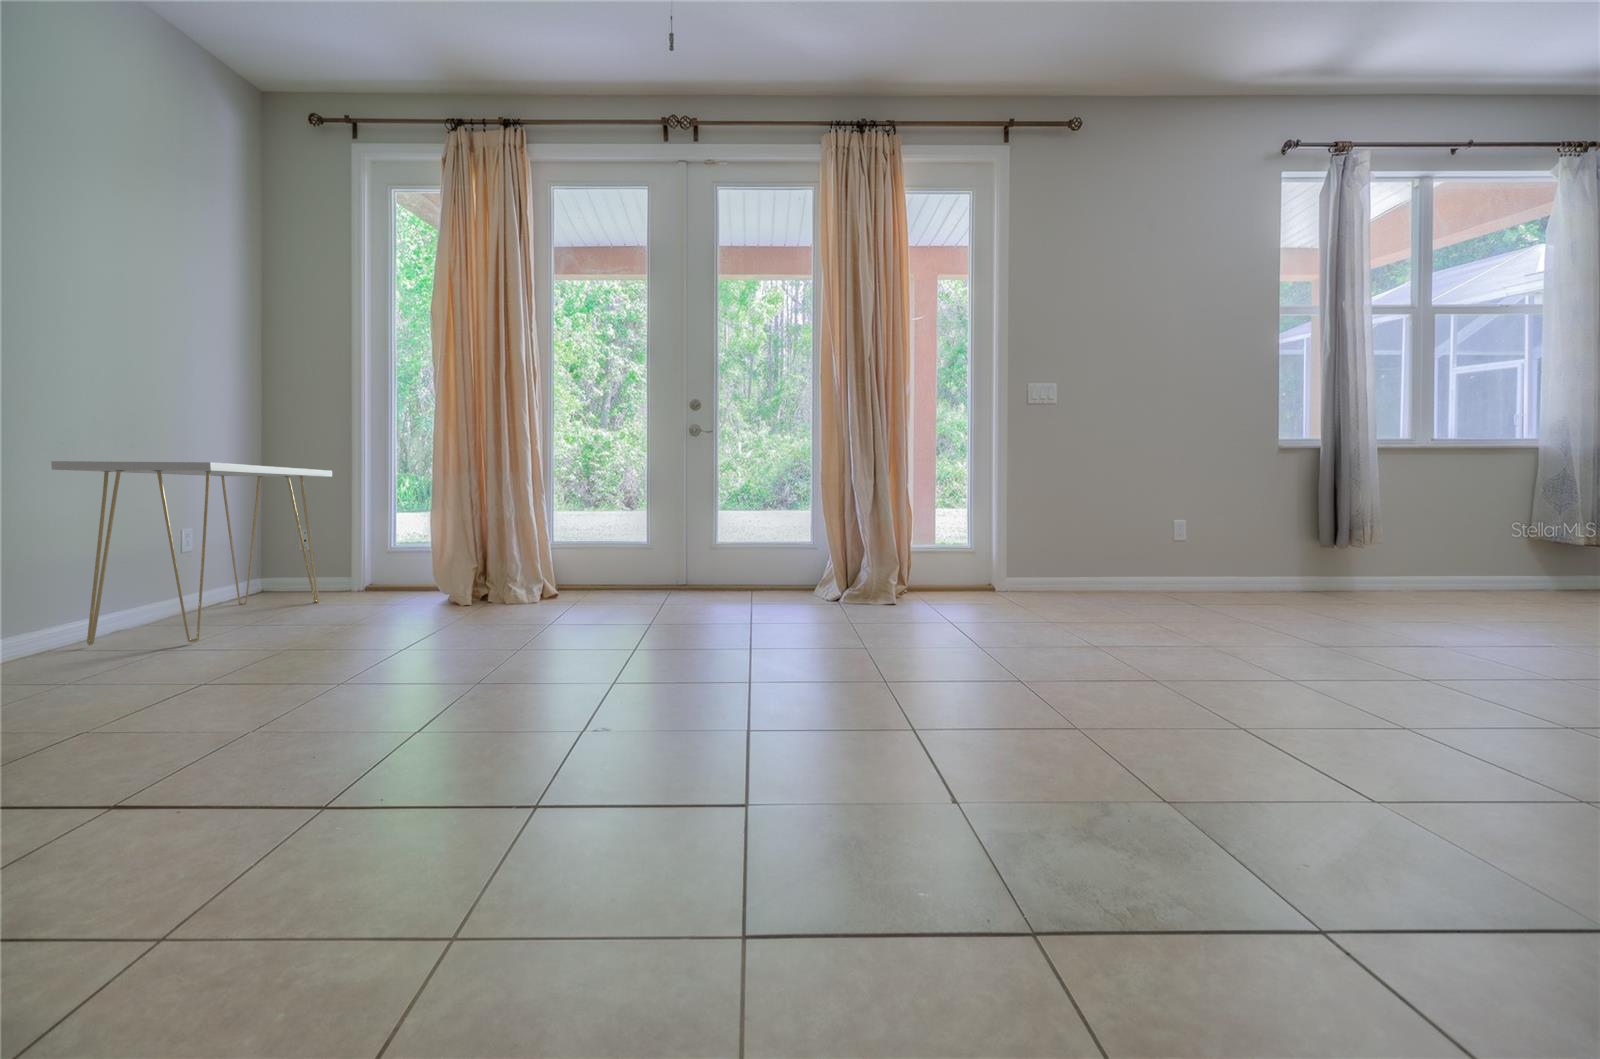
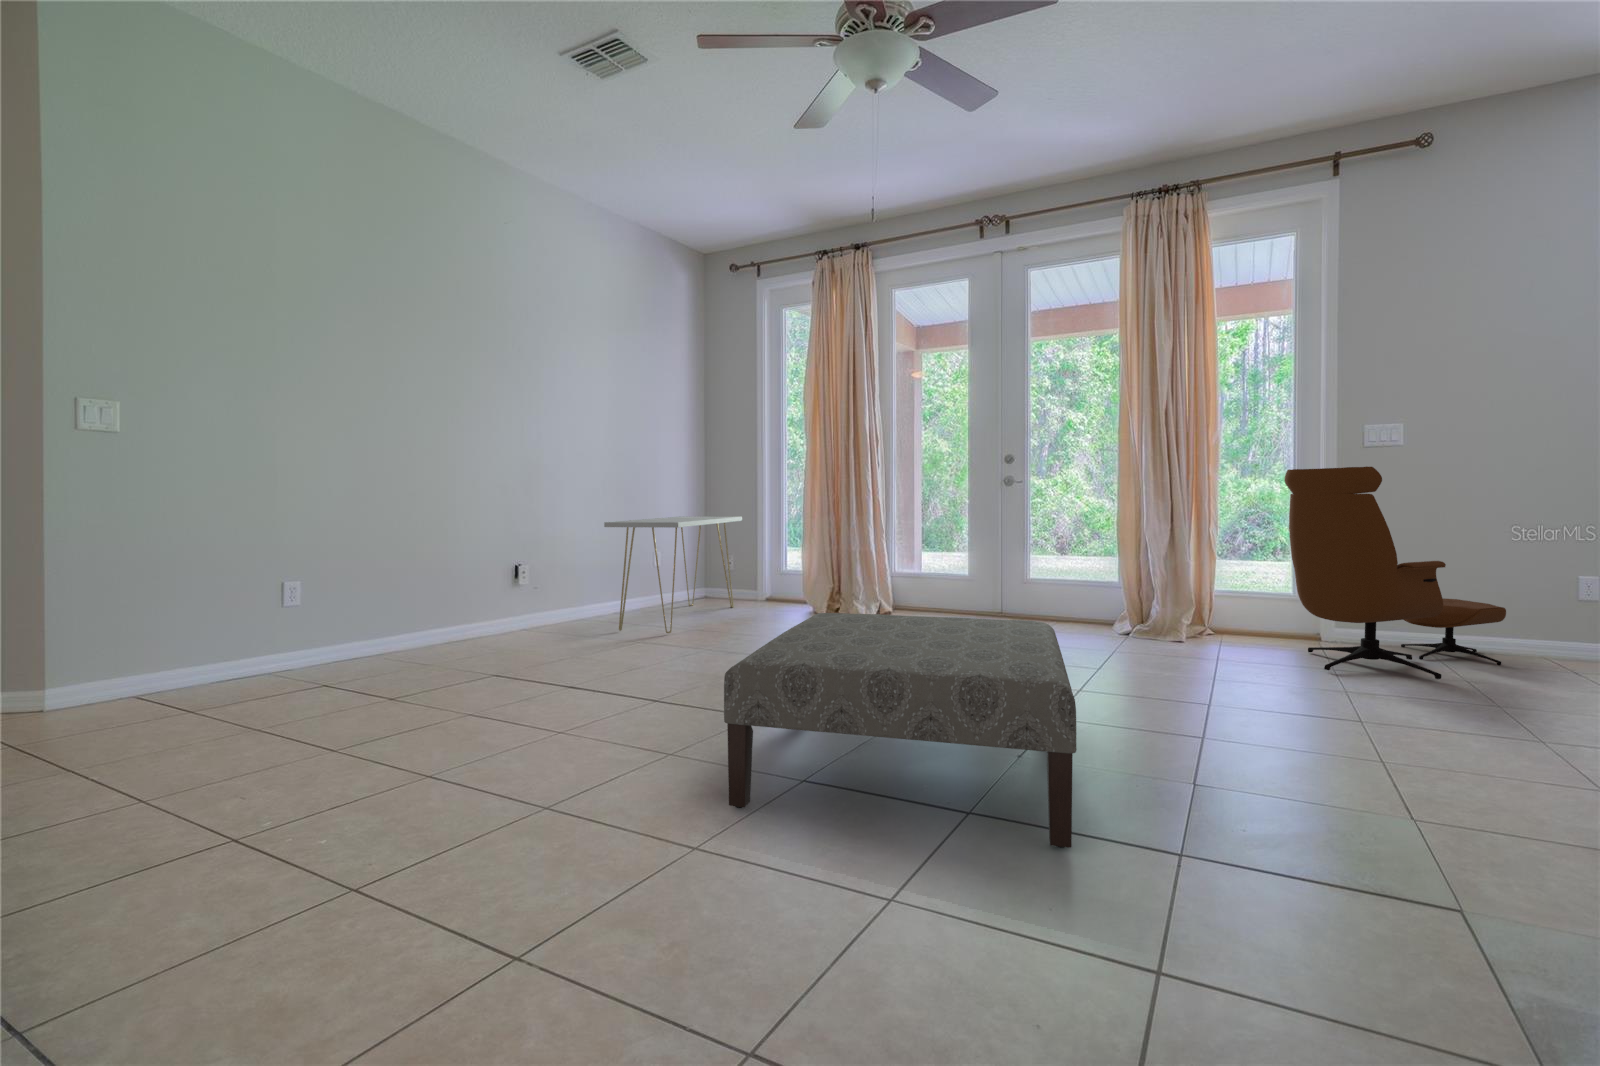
lounge chair: none [990,408,1143,616] -> present [1284,467,1506,679]
ottoman: none [282,562,957,945] -> present [724,613,1077,848]

